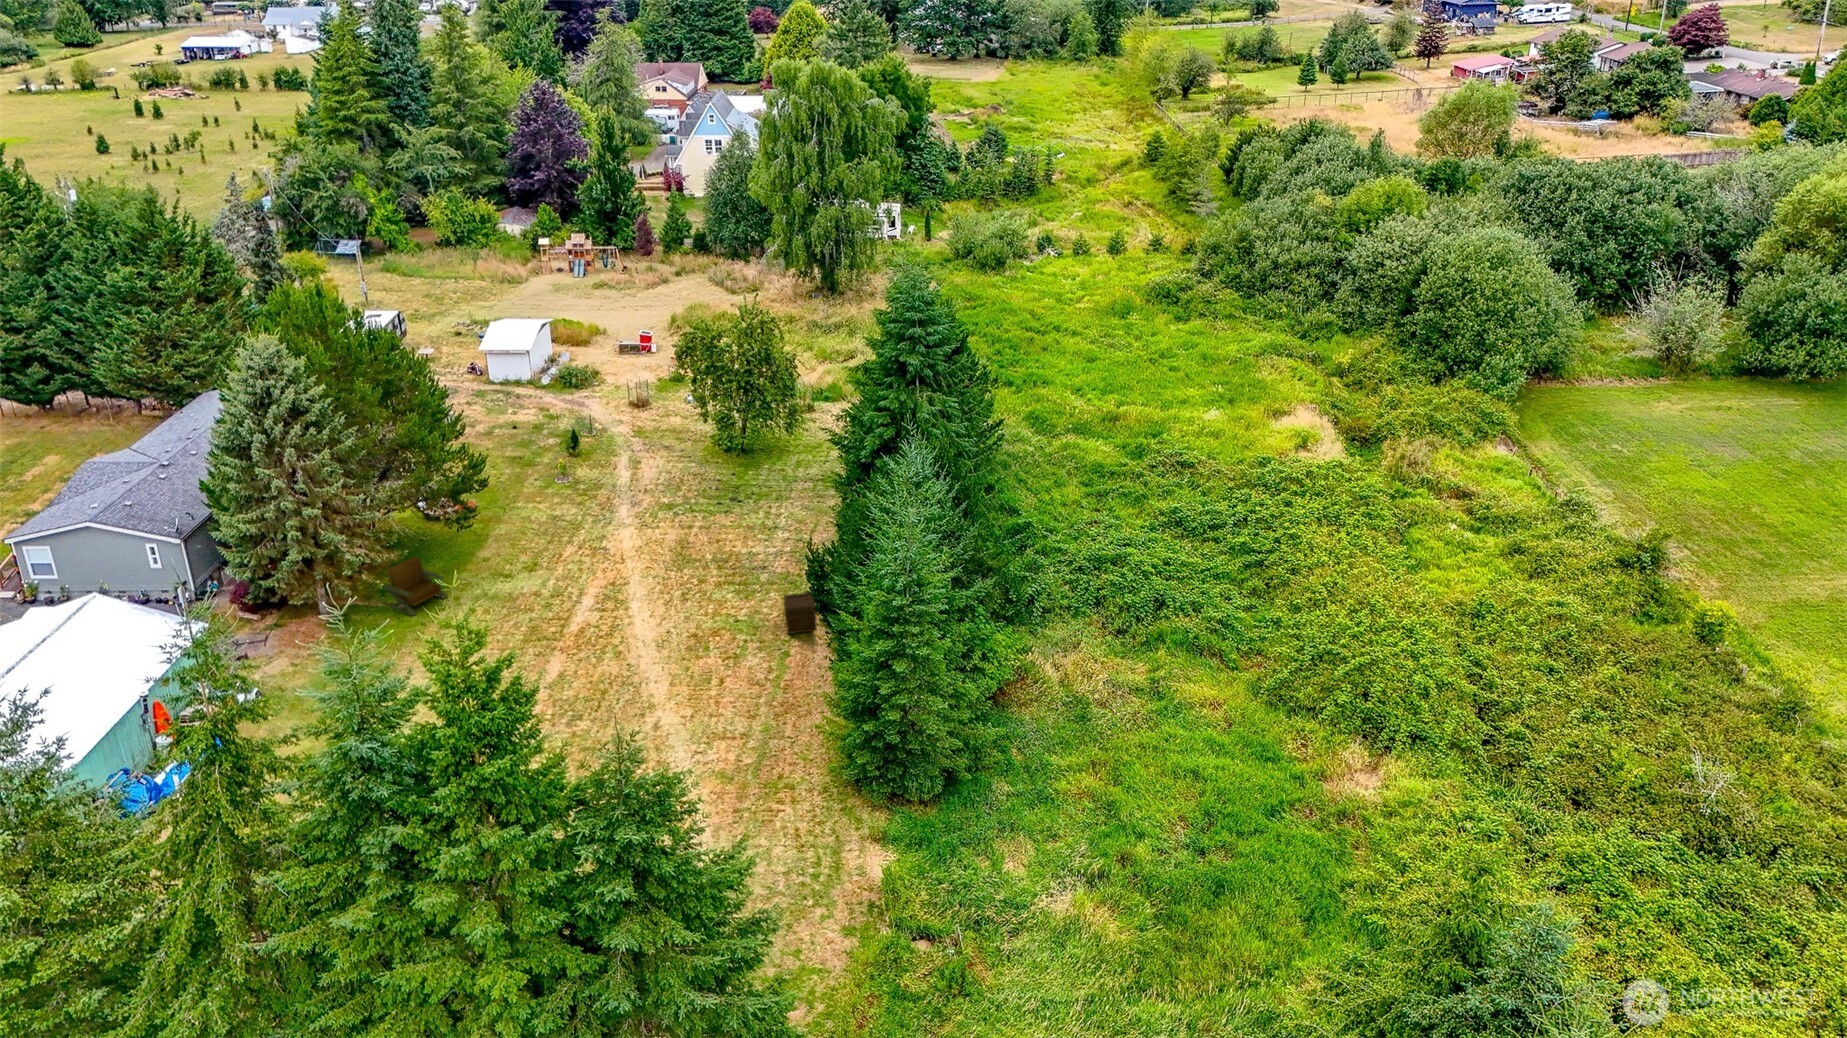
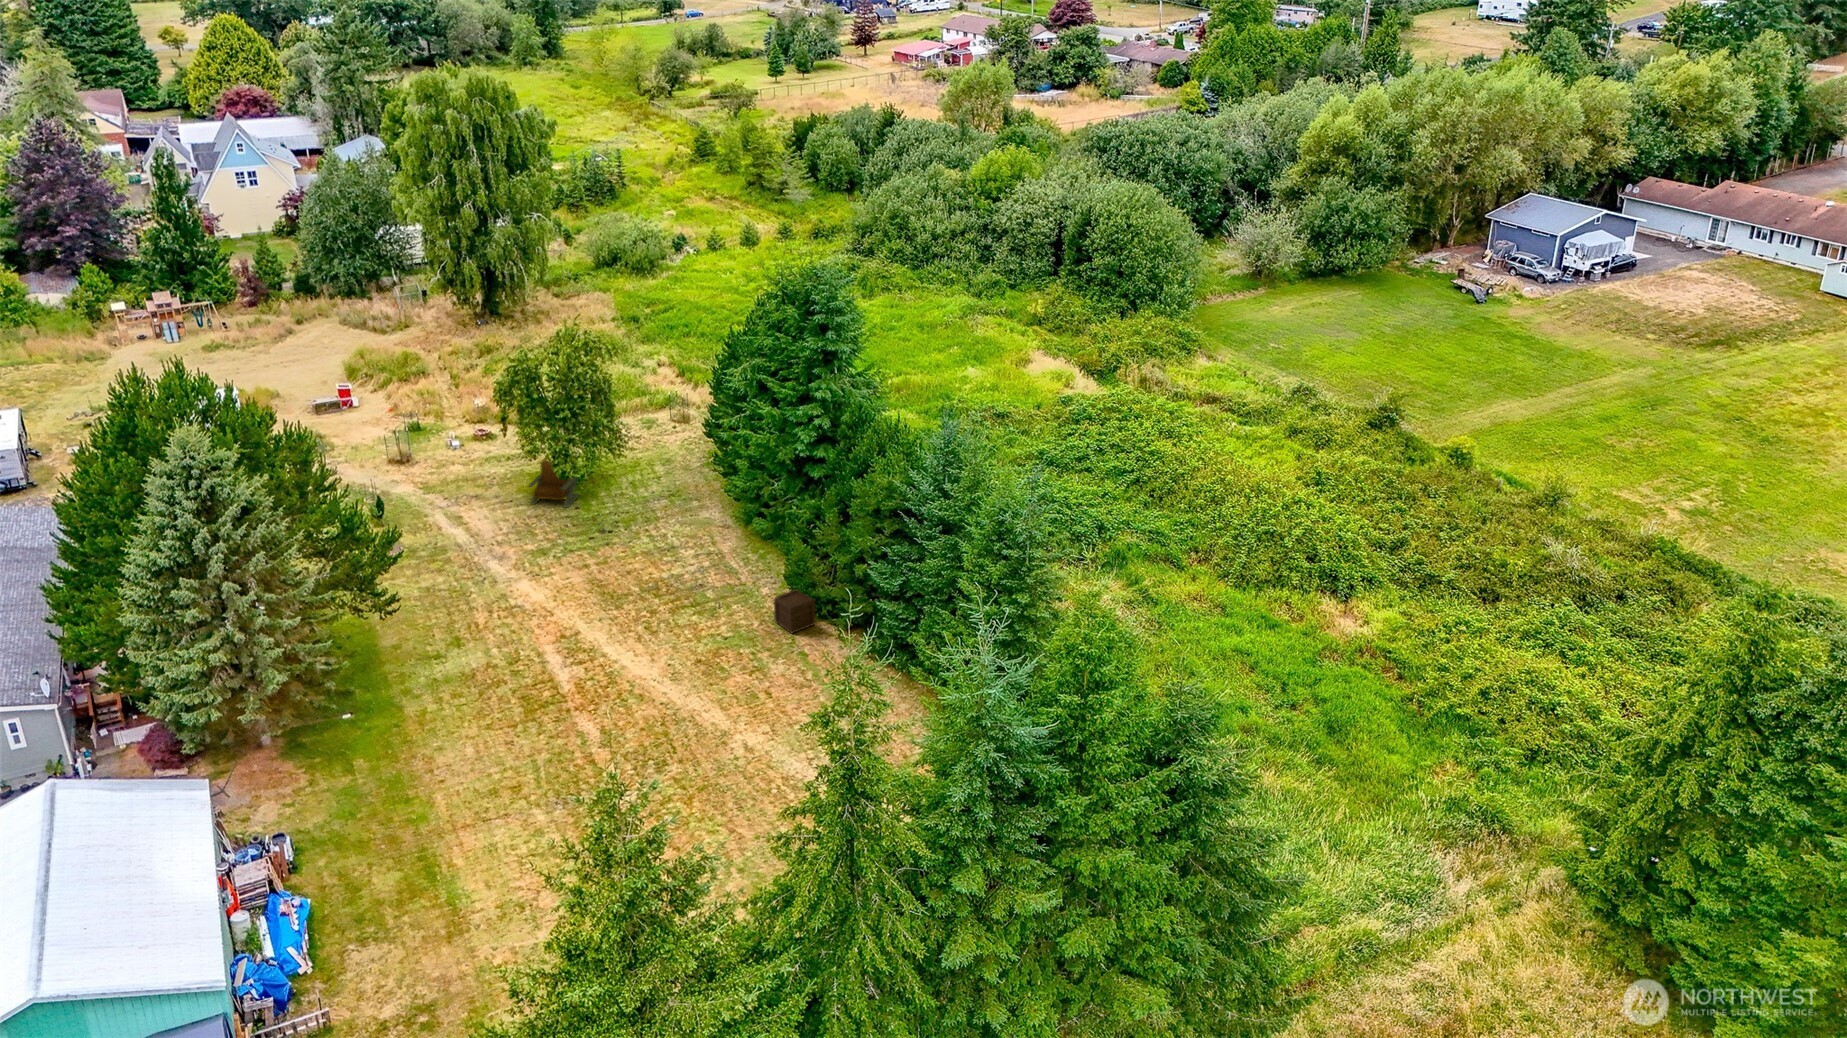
lounge chair: present [383,556,447,616] -> present [528,460,579,508]

